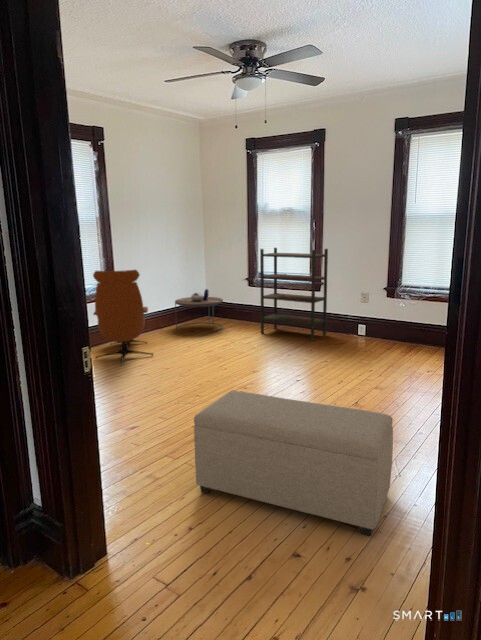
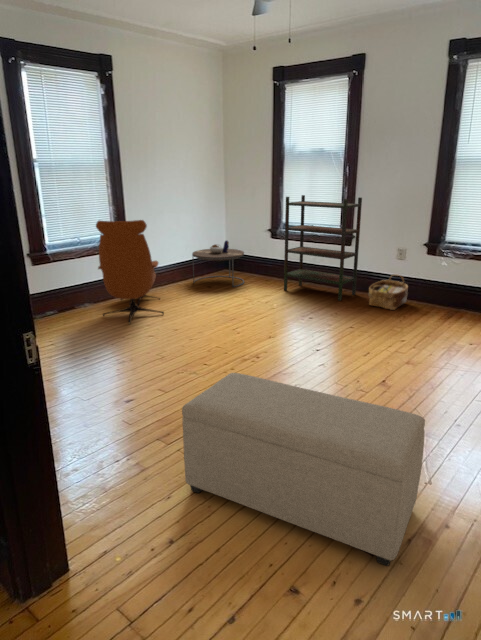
woven basket: none [338,315,373,347] -> present [369,274,408,310]

